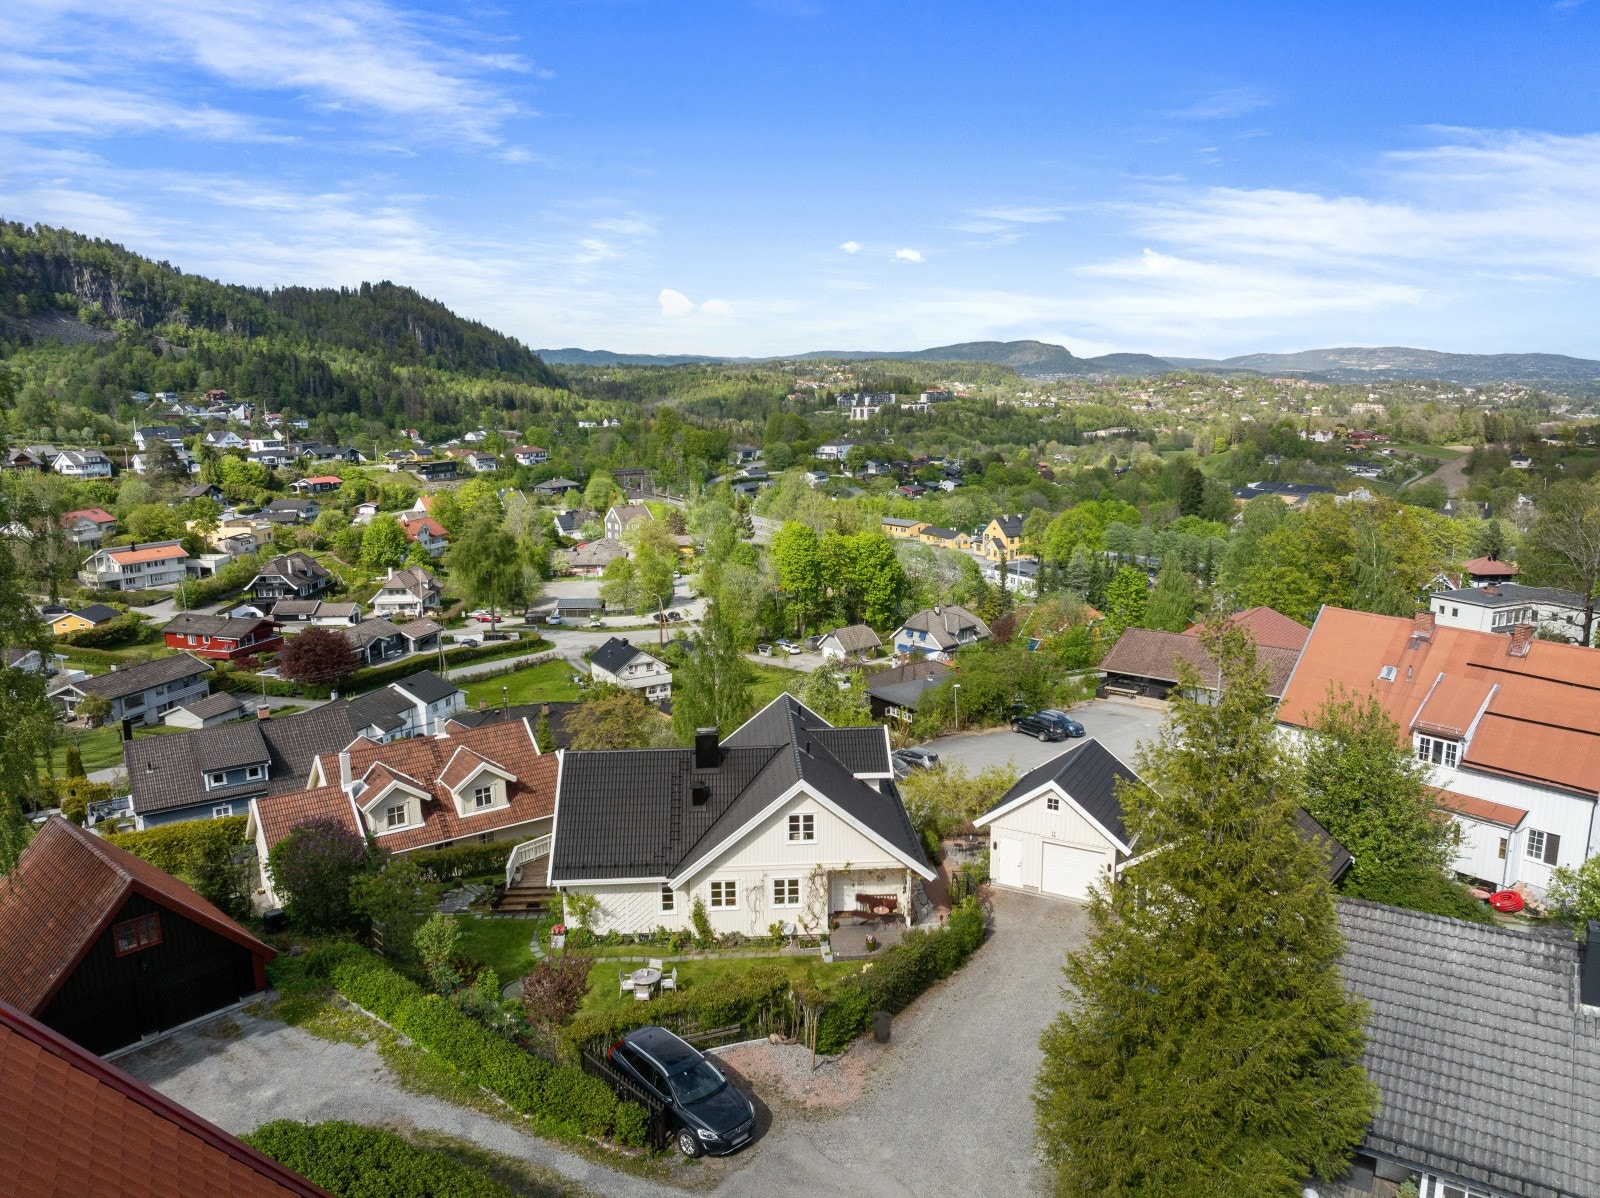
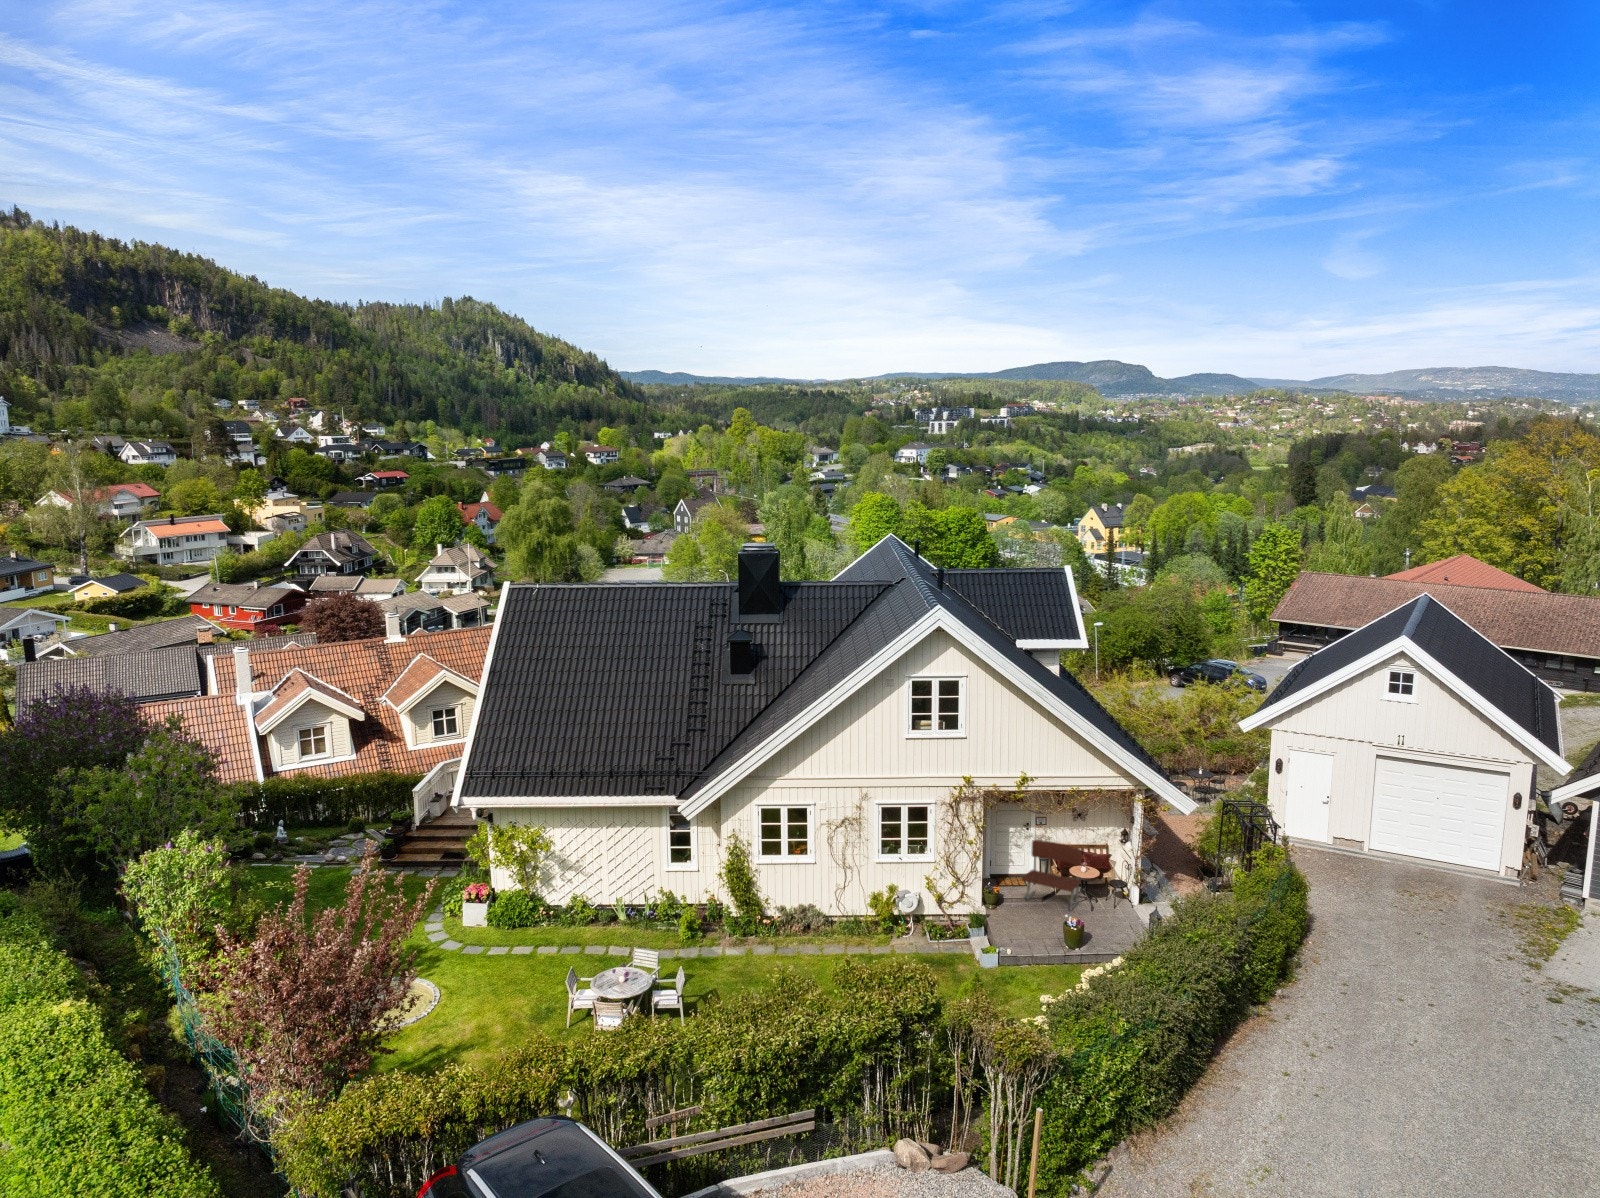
trash can: present [872,1011,893,1043] -> none [1134,1085,1189,1166]

